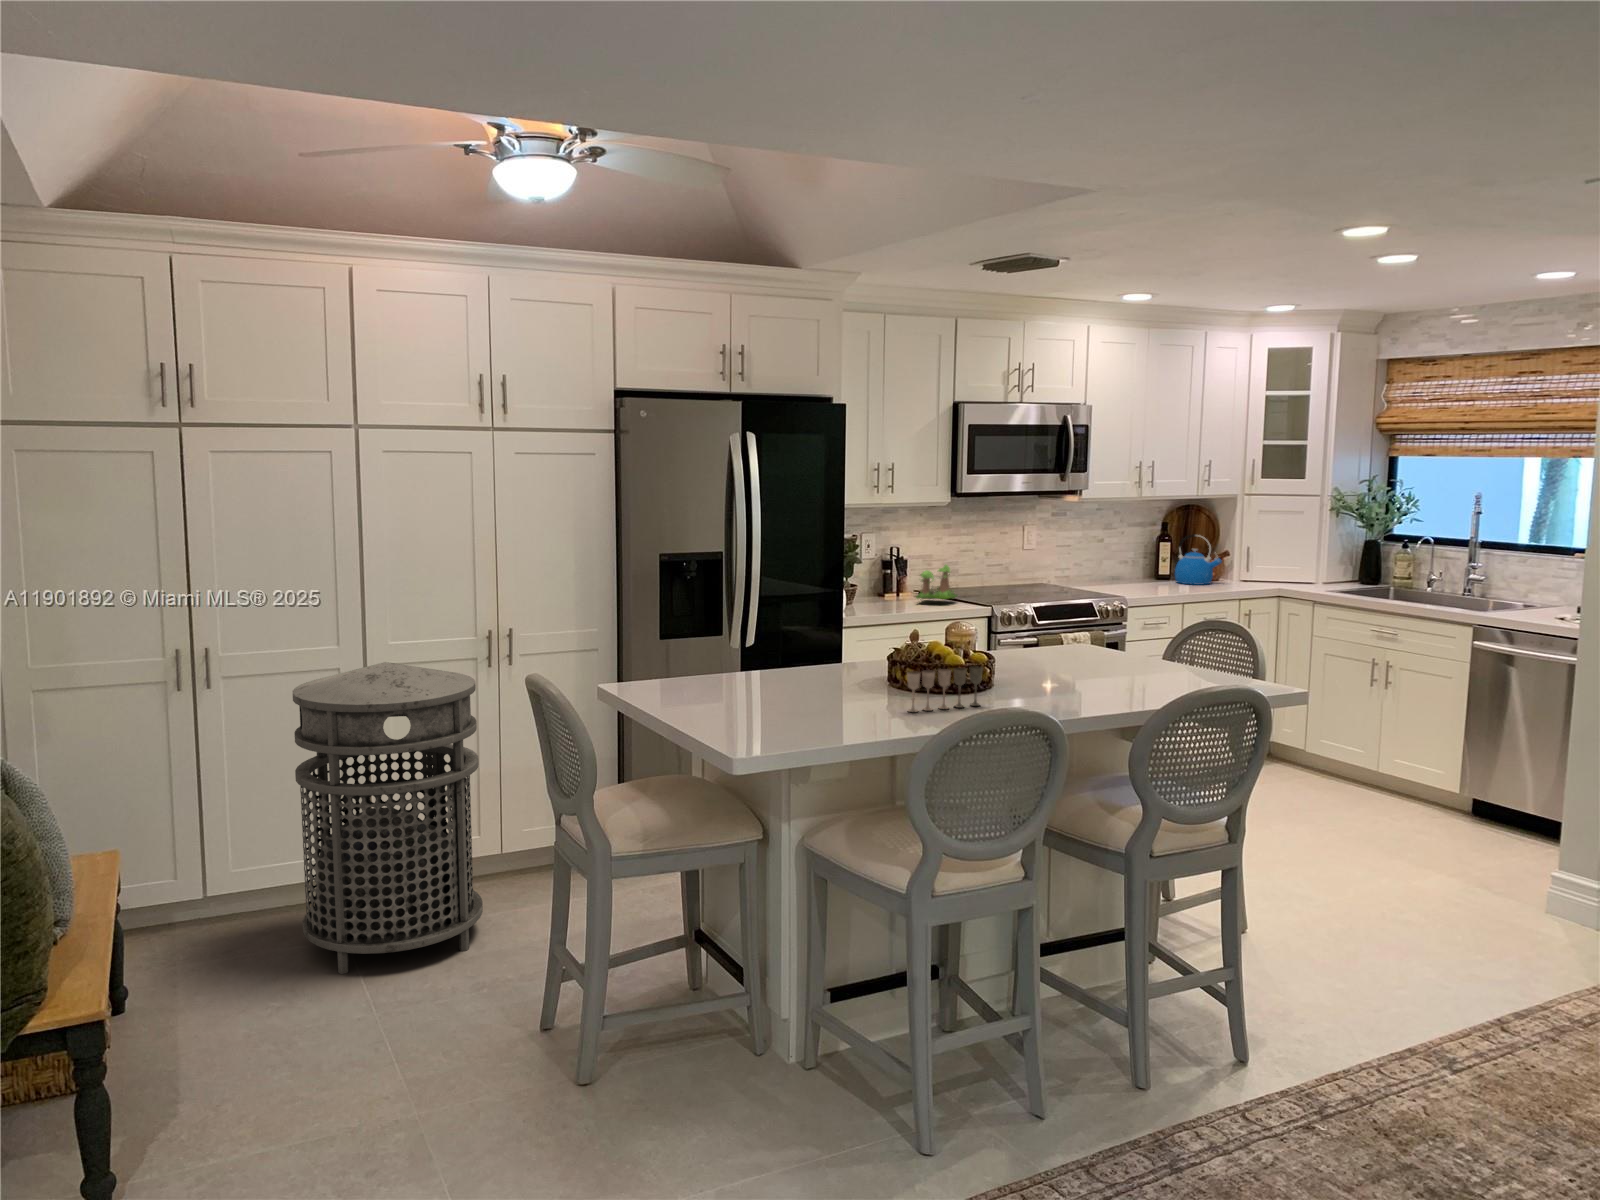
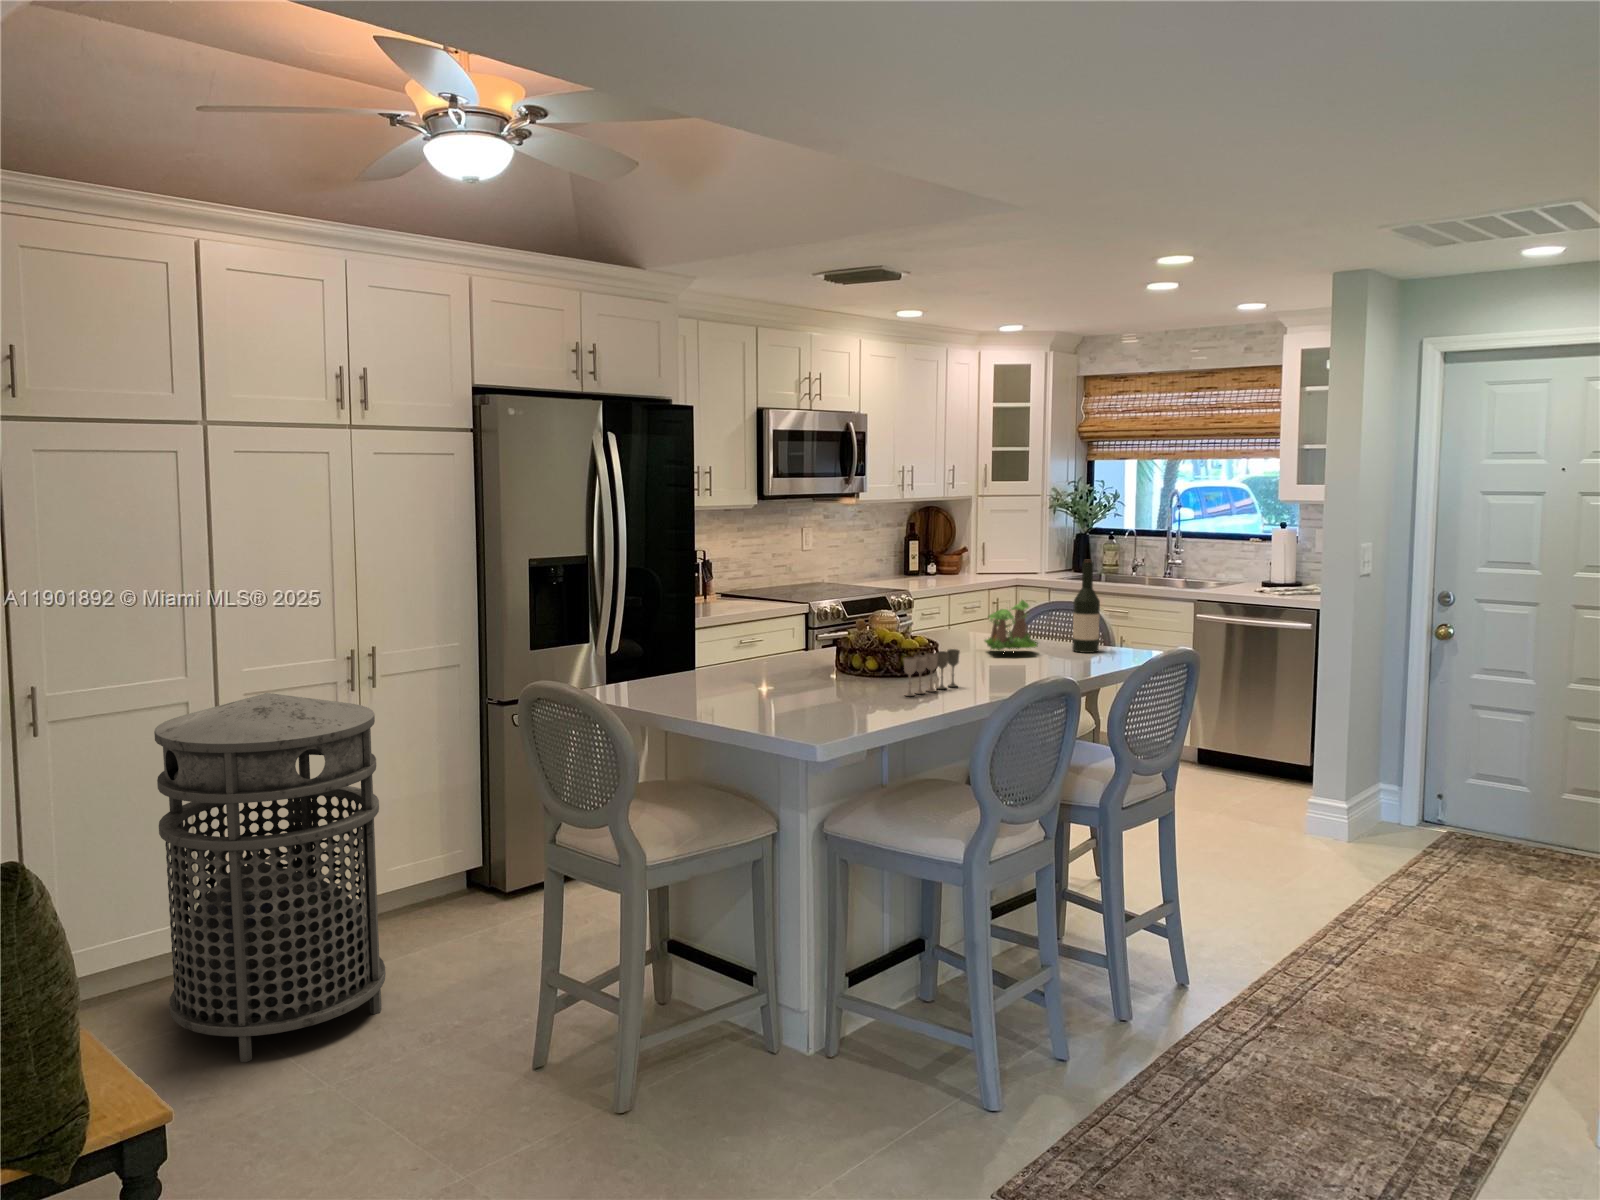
kettle: present [1175,534,1222,585] -> none [927,533,969,579]
plant: present [916,565,958,599] -> present [985,600,1038,650]
wine bottle: none [1184,576,1215,680] -> present [1072,559,1100,653]

